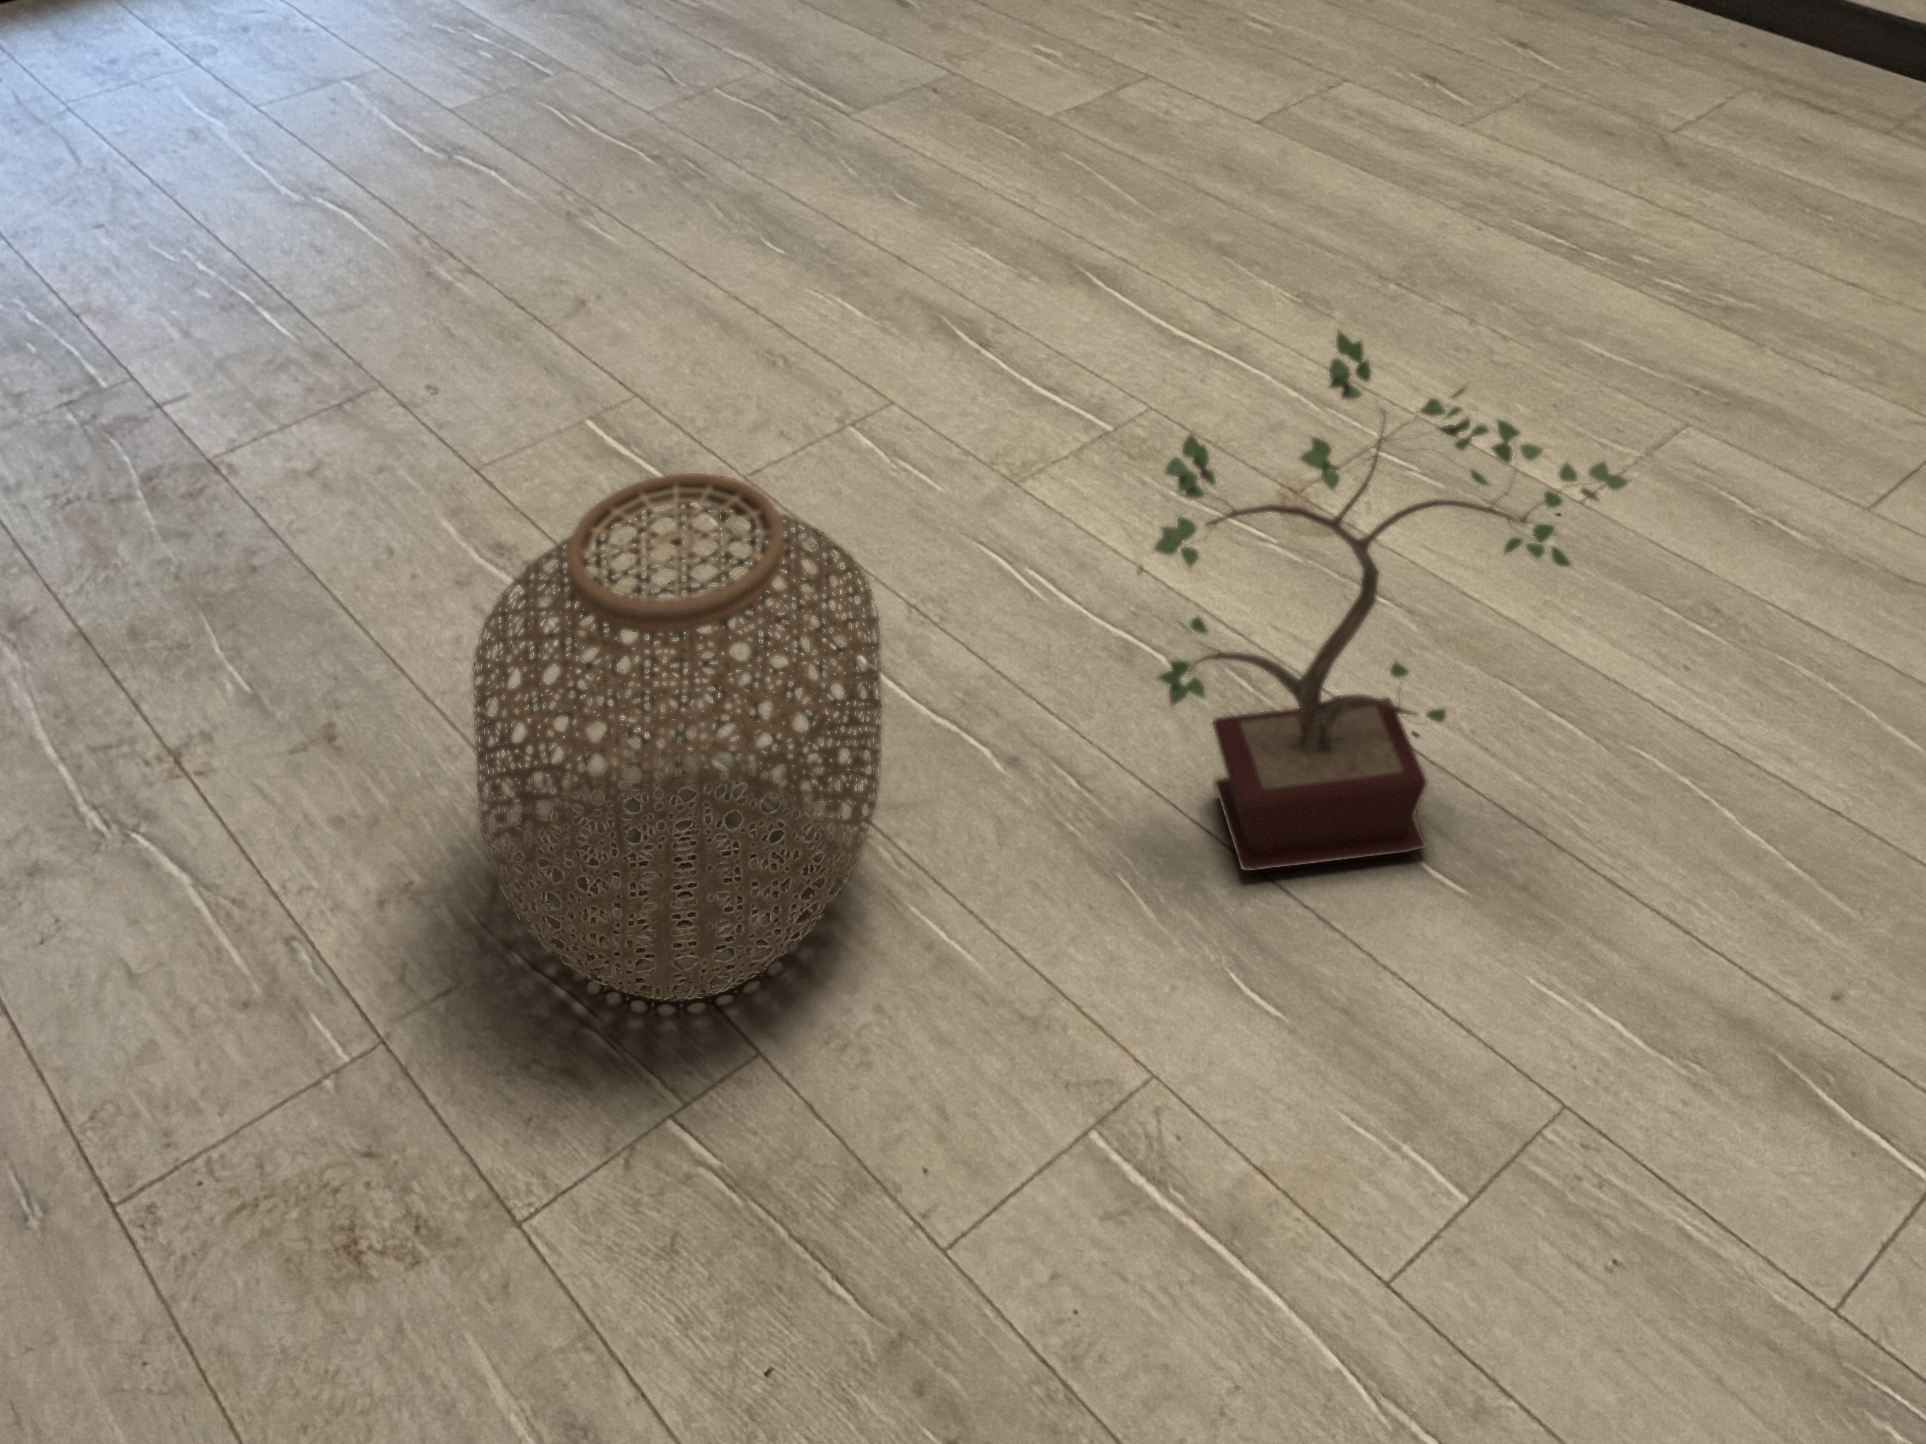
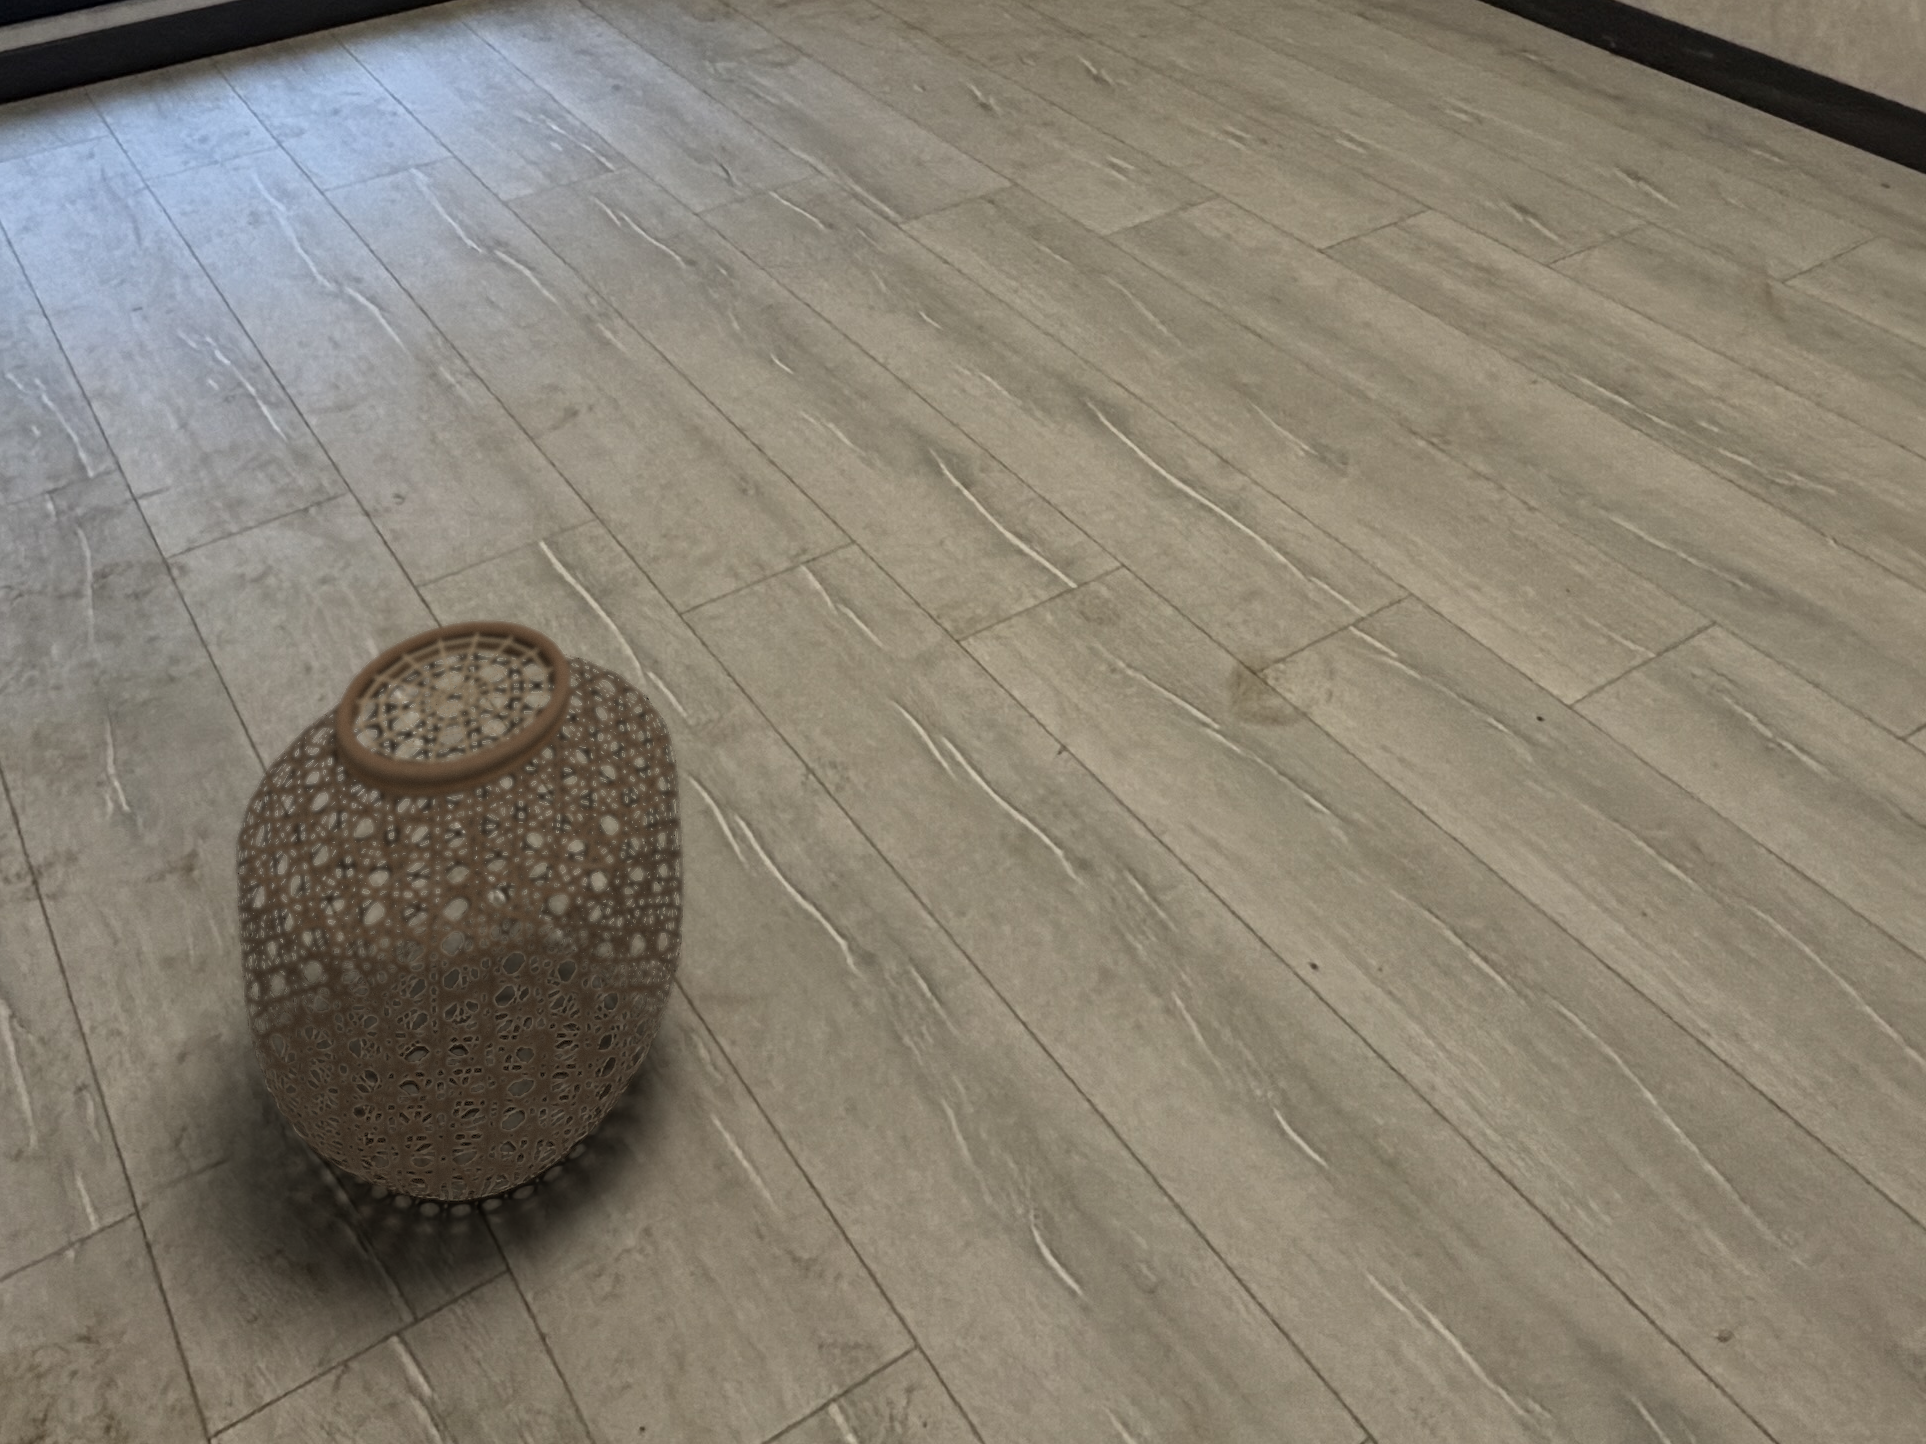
potted plant: present [1154,332,1632,871] -> none [961,502,1508,1113]

